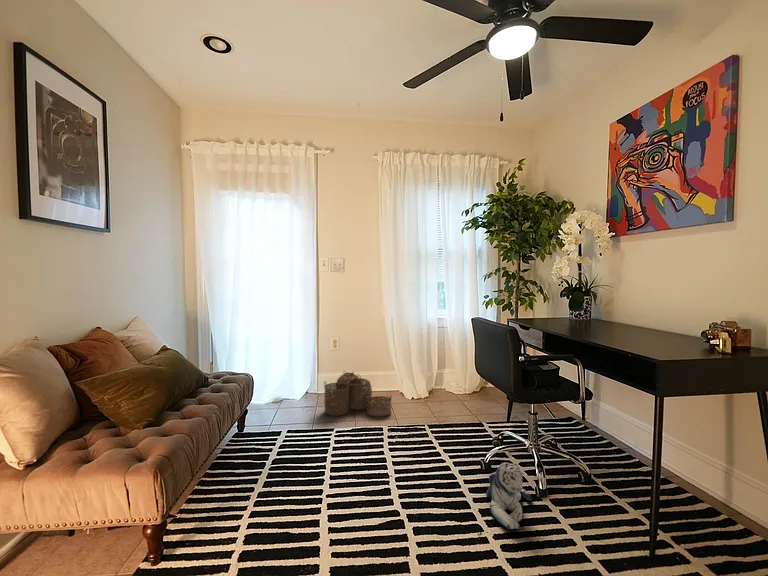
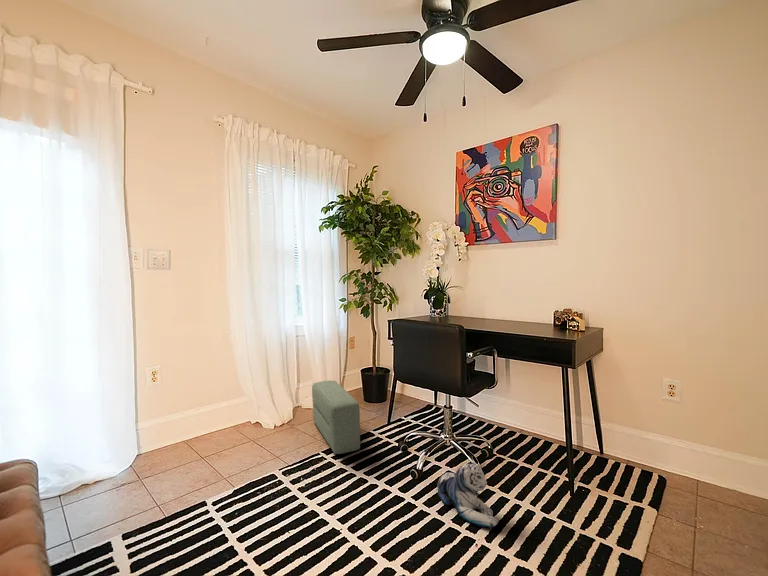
pouf: none [435,367,466,433] -> present [312,381,360,454]
woven basket: present [324,373,392,416] -> none [172,413,269,481]

